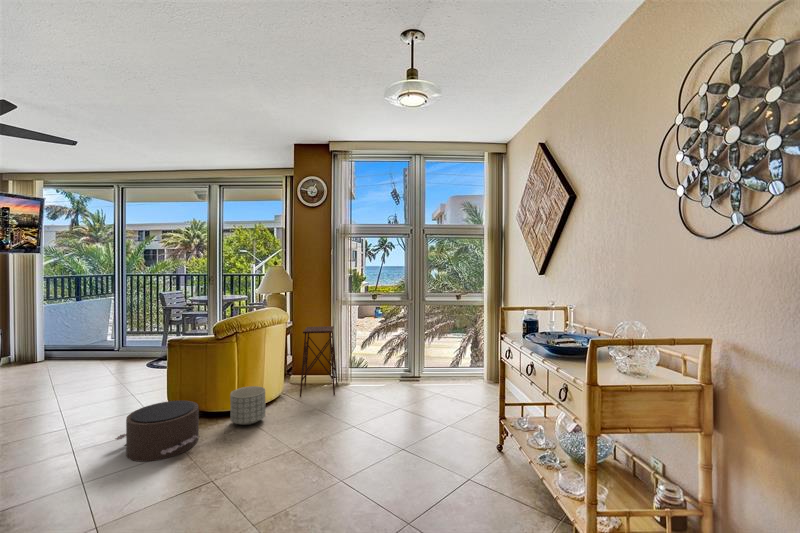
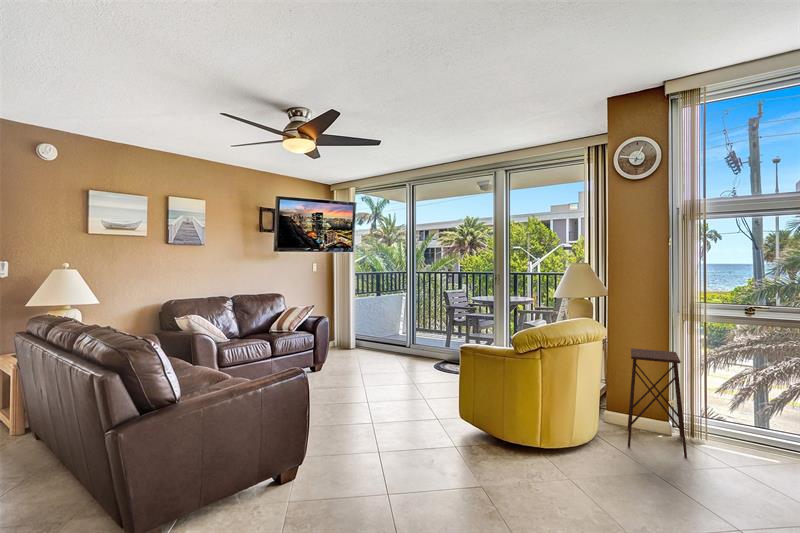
planter: present [230,386,265,425] -> none [544,424,590,478]
pouf: present [115,400,199,462] -> none [425,425,515,501]

